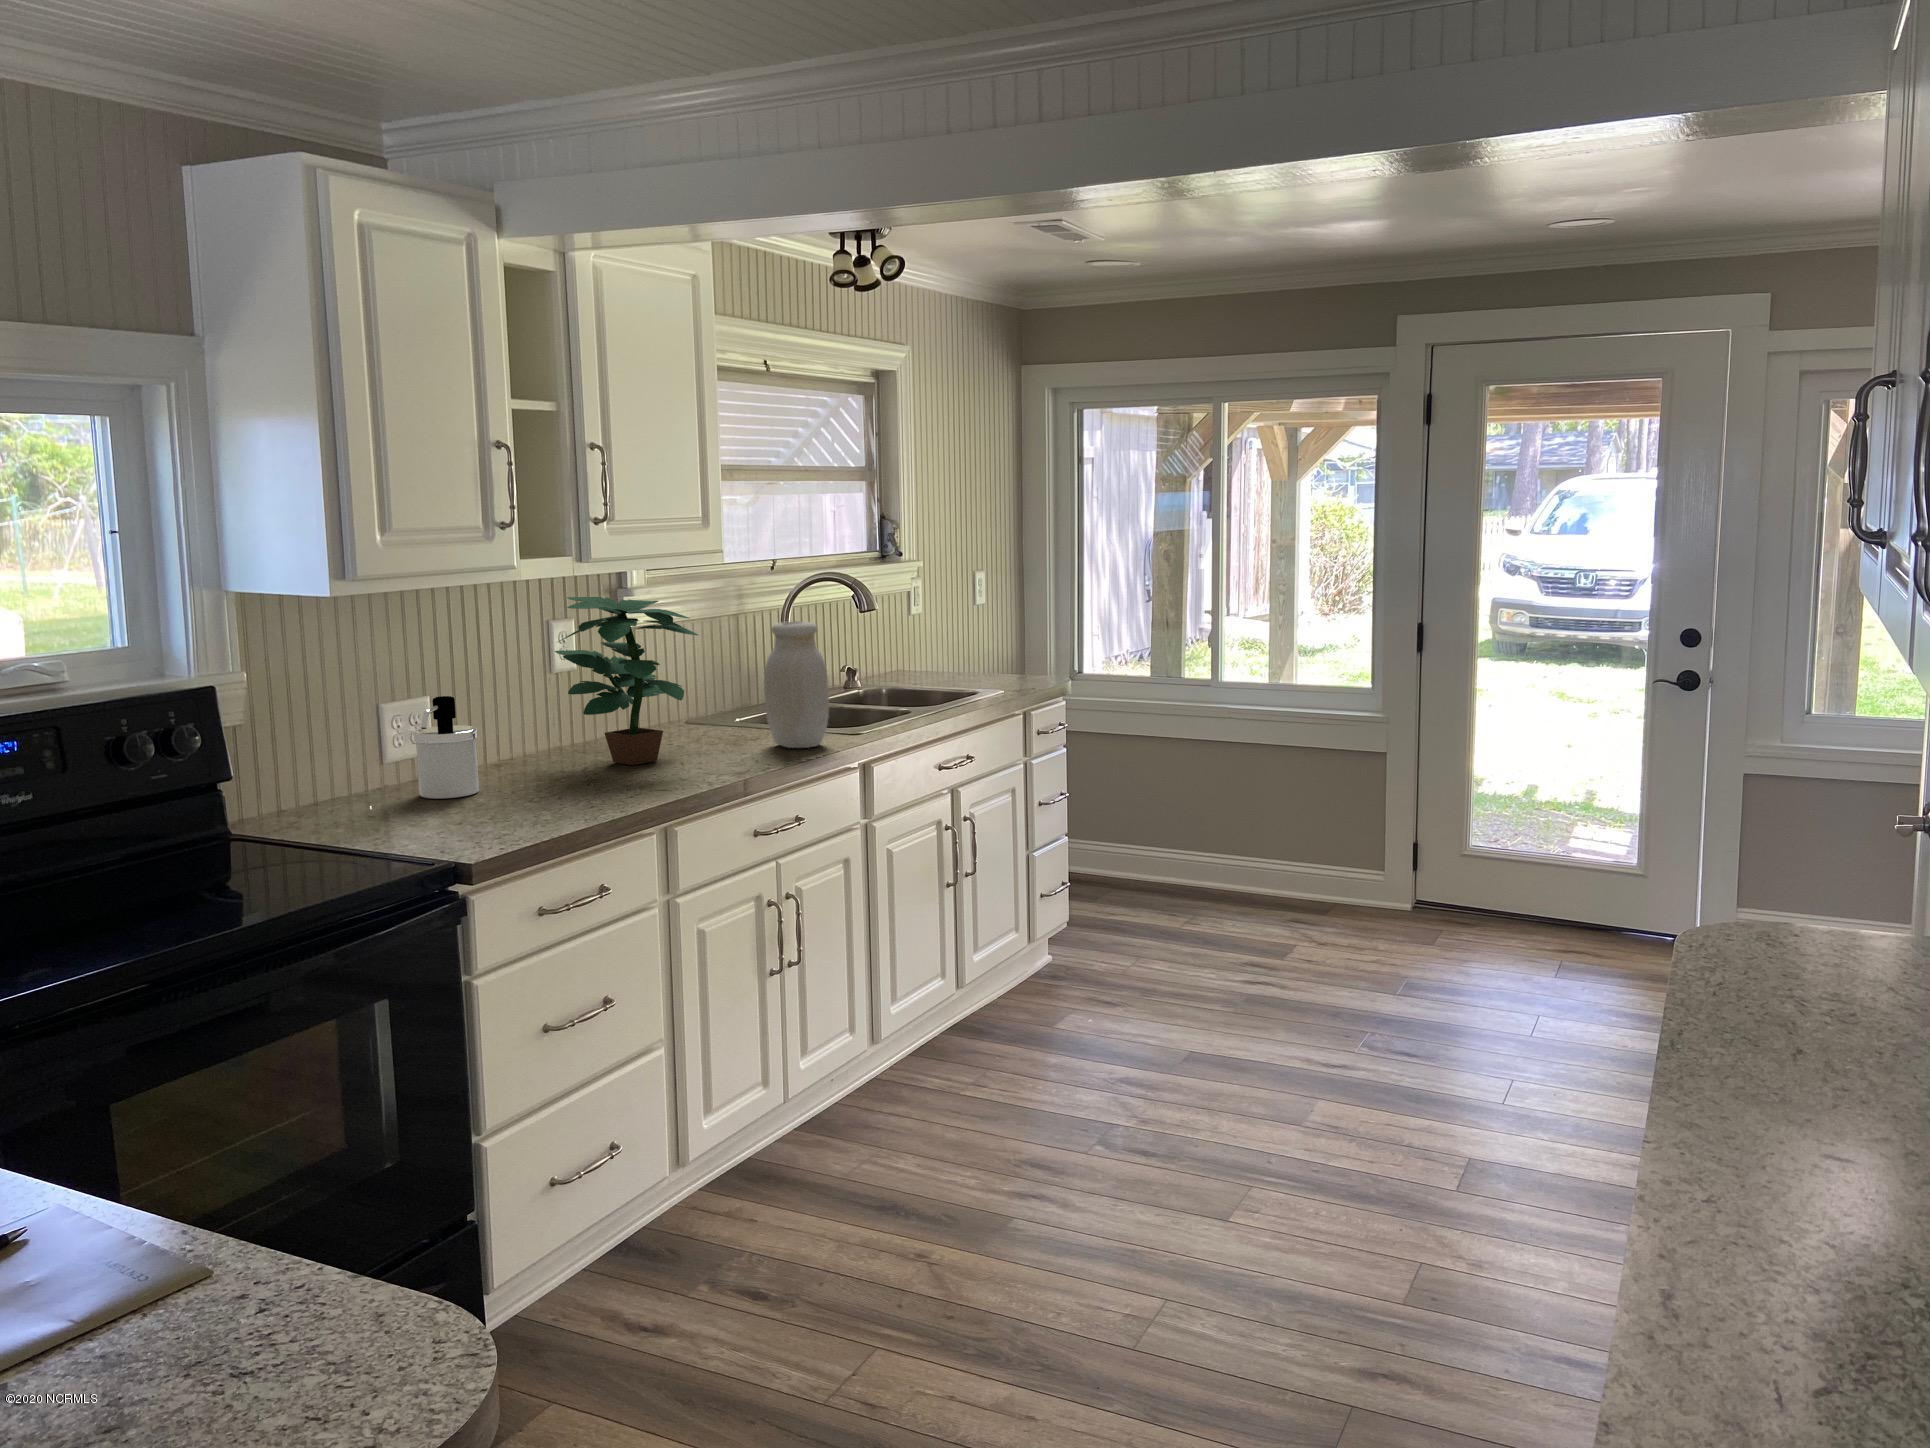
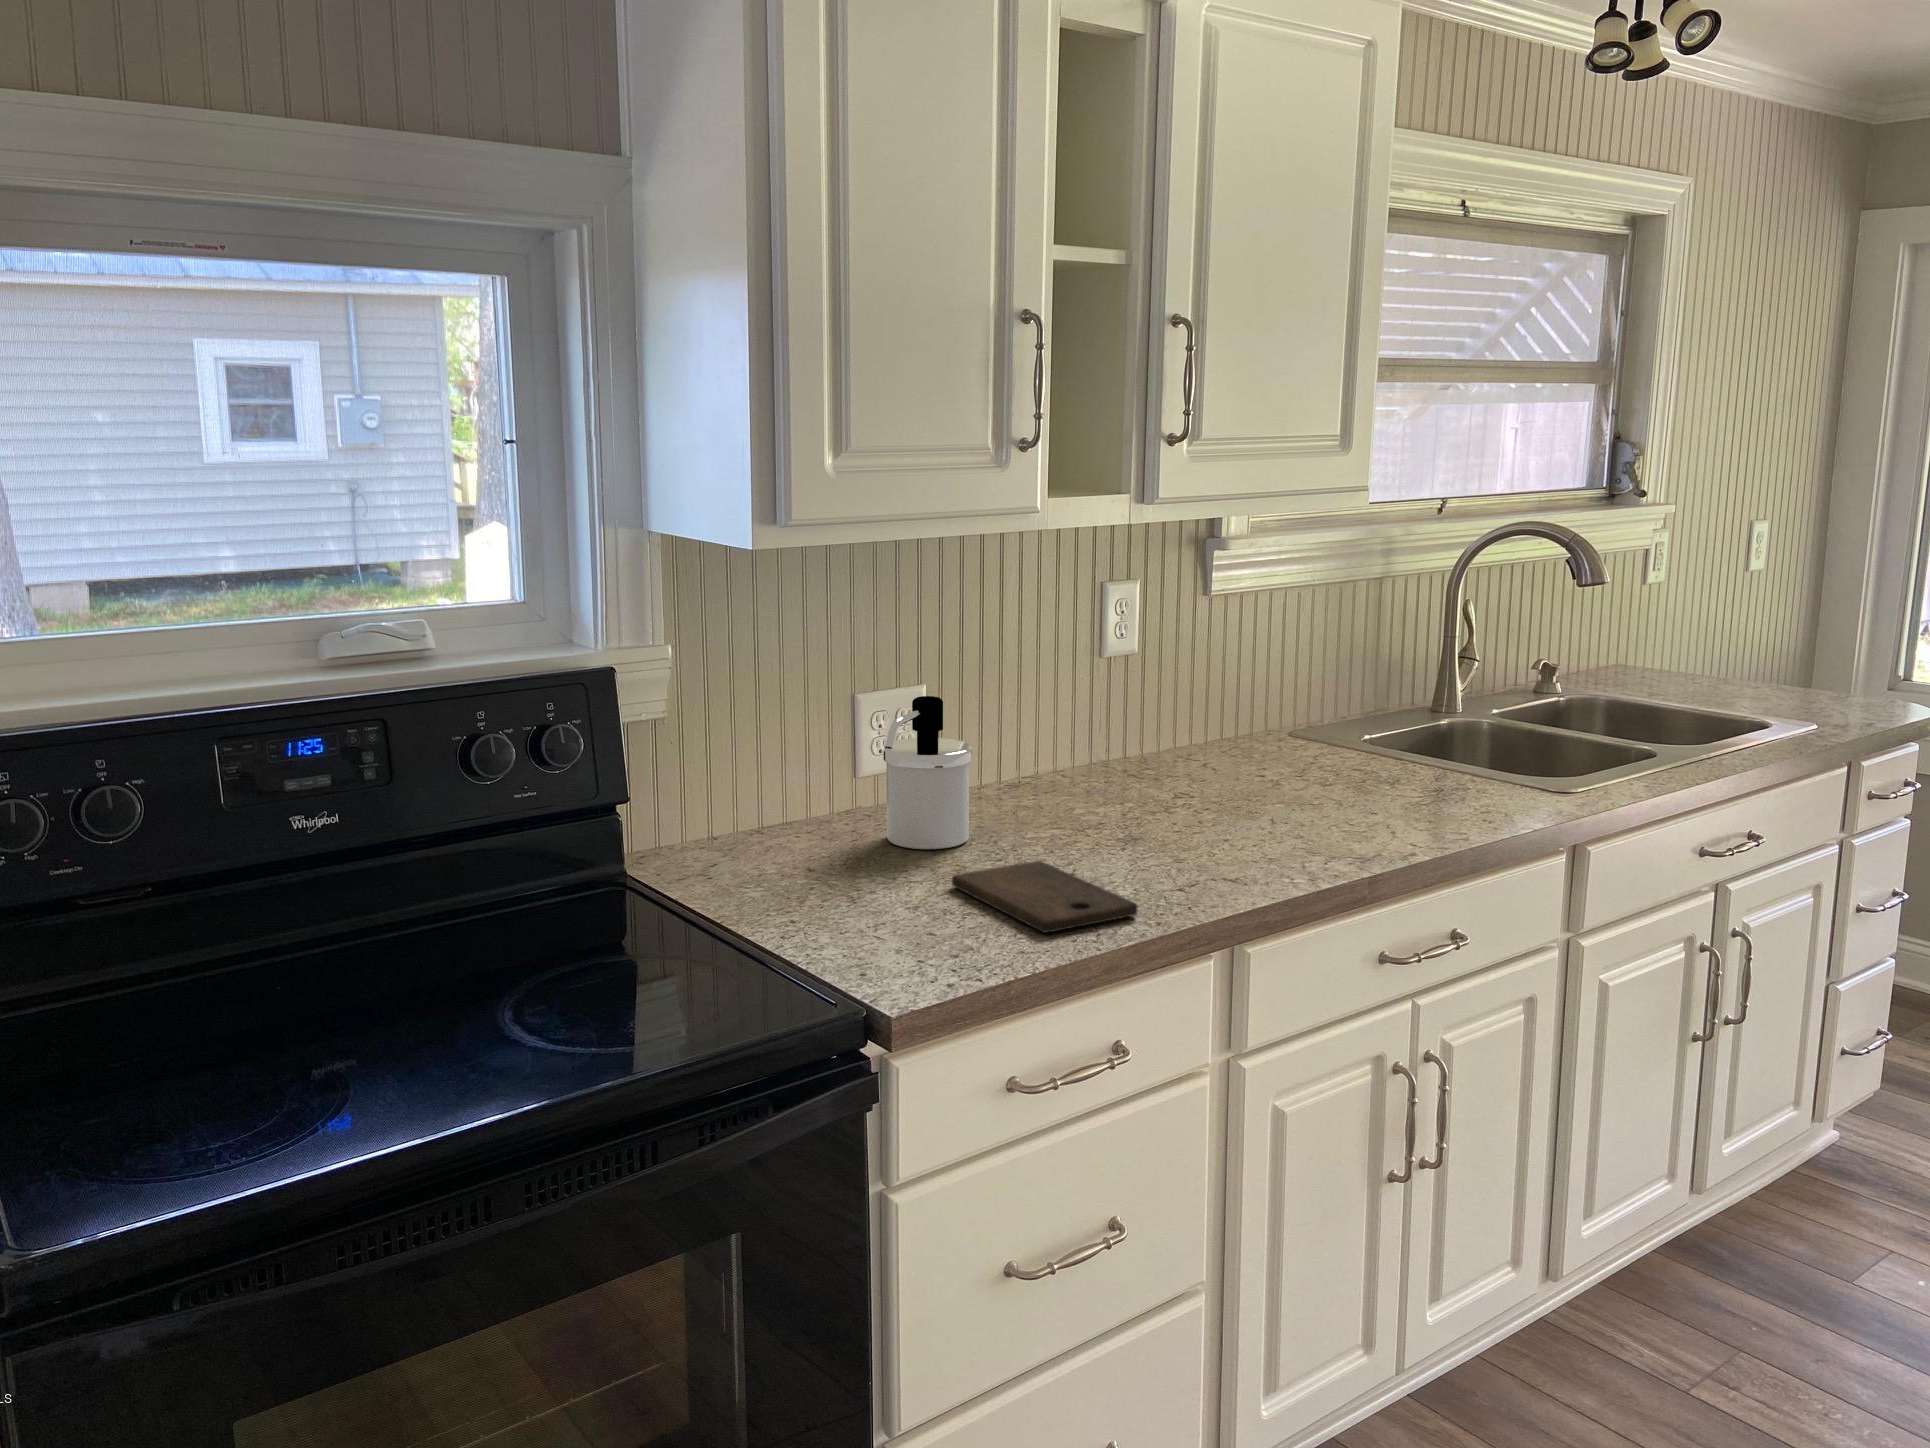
potted plant: present [555,597,698,765] -> none [1100,552,1319,816]
jar: present [764,621,829,748] -> none [1417,606,1527,812]
cutting board: none [479,793,606,823] -> present [952,861,1138,933]

